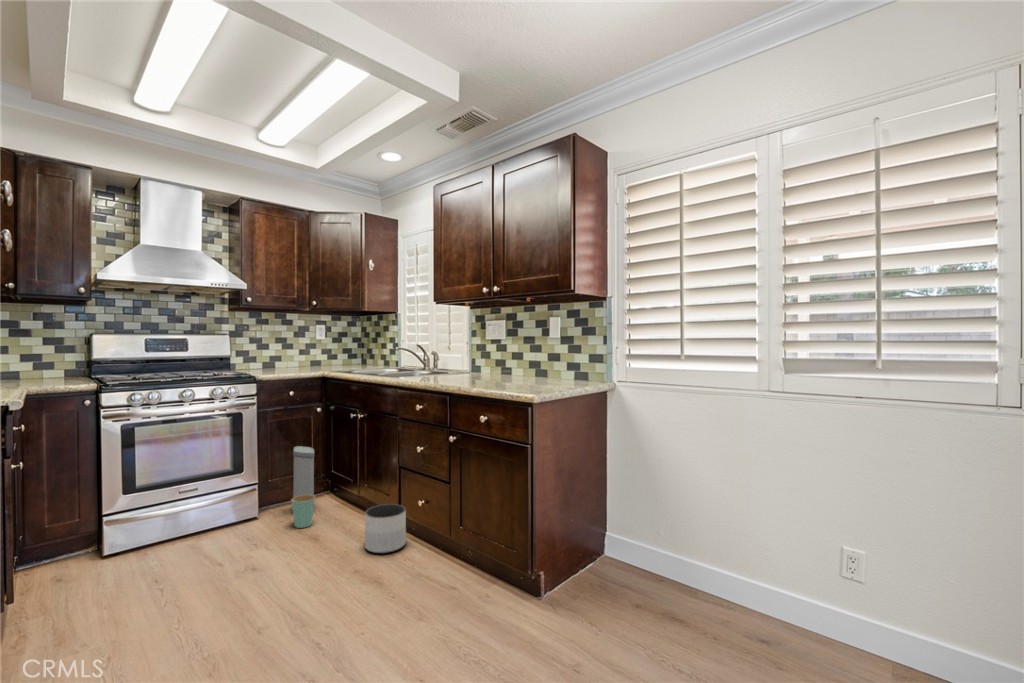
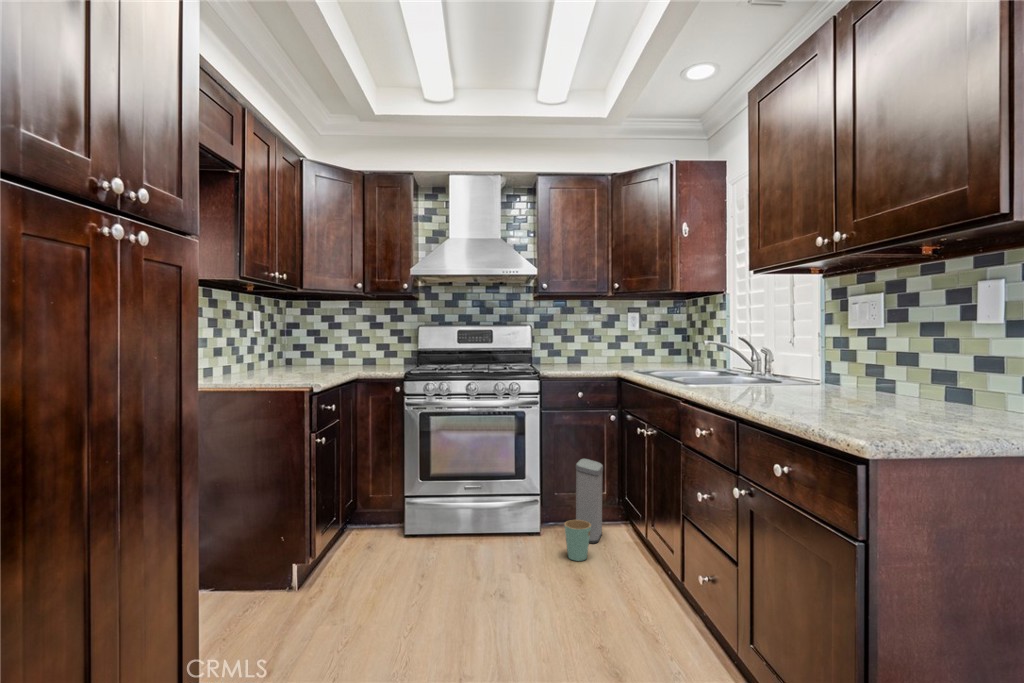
planter: present [365,504,406,553] -> none [626,561,685,636]

